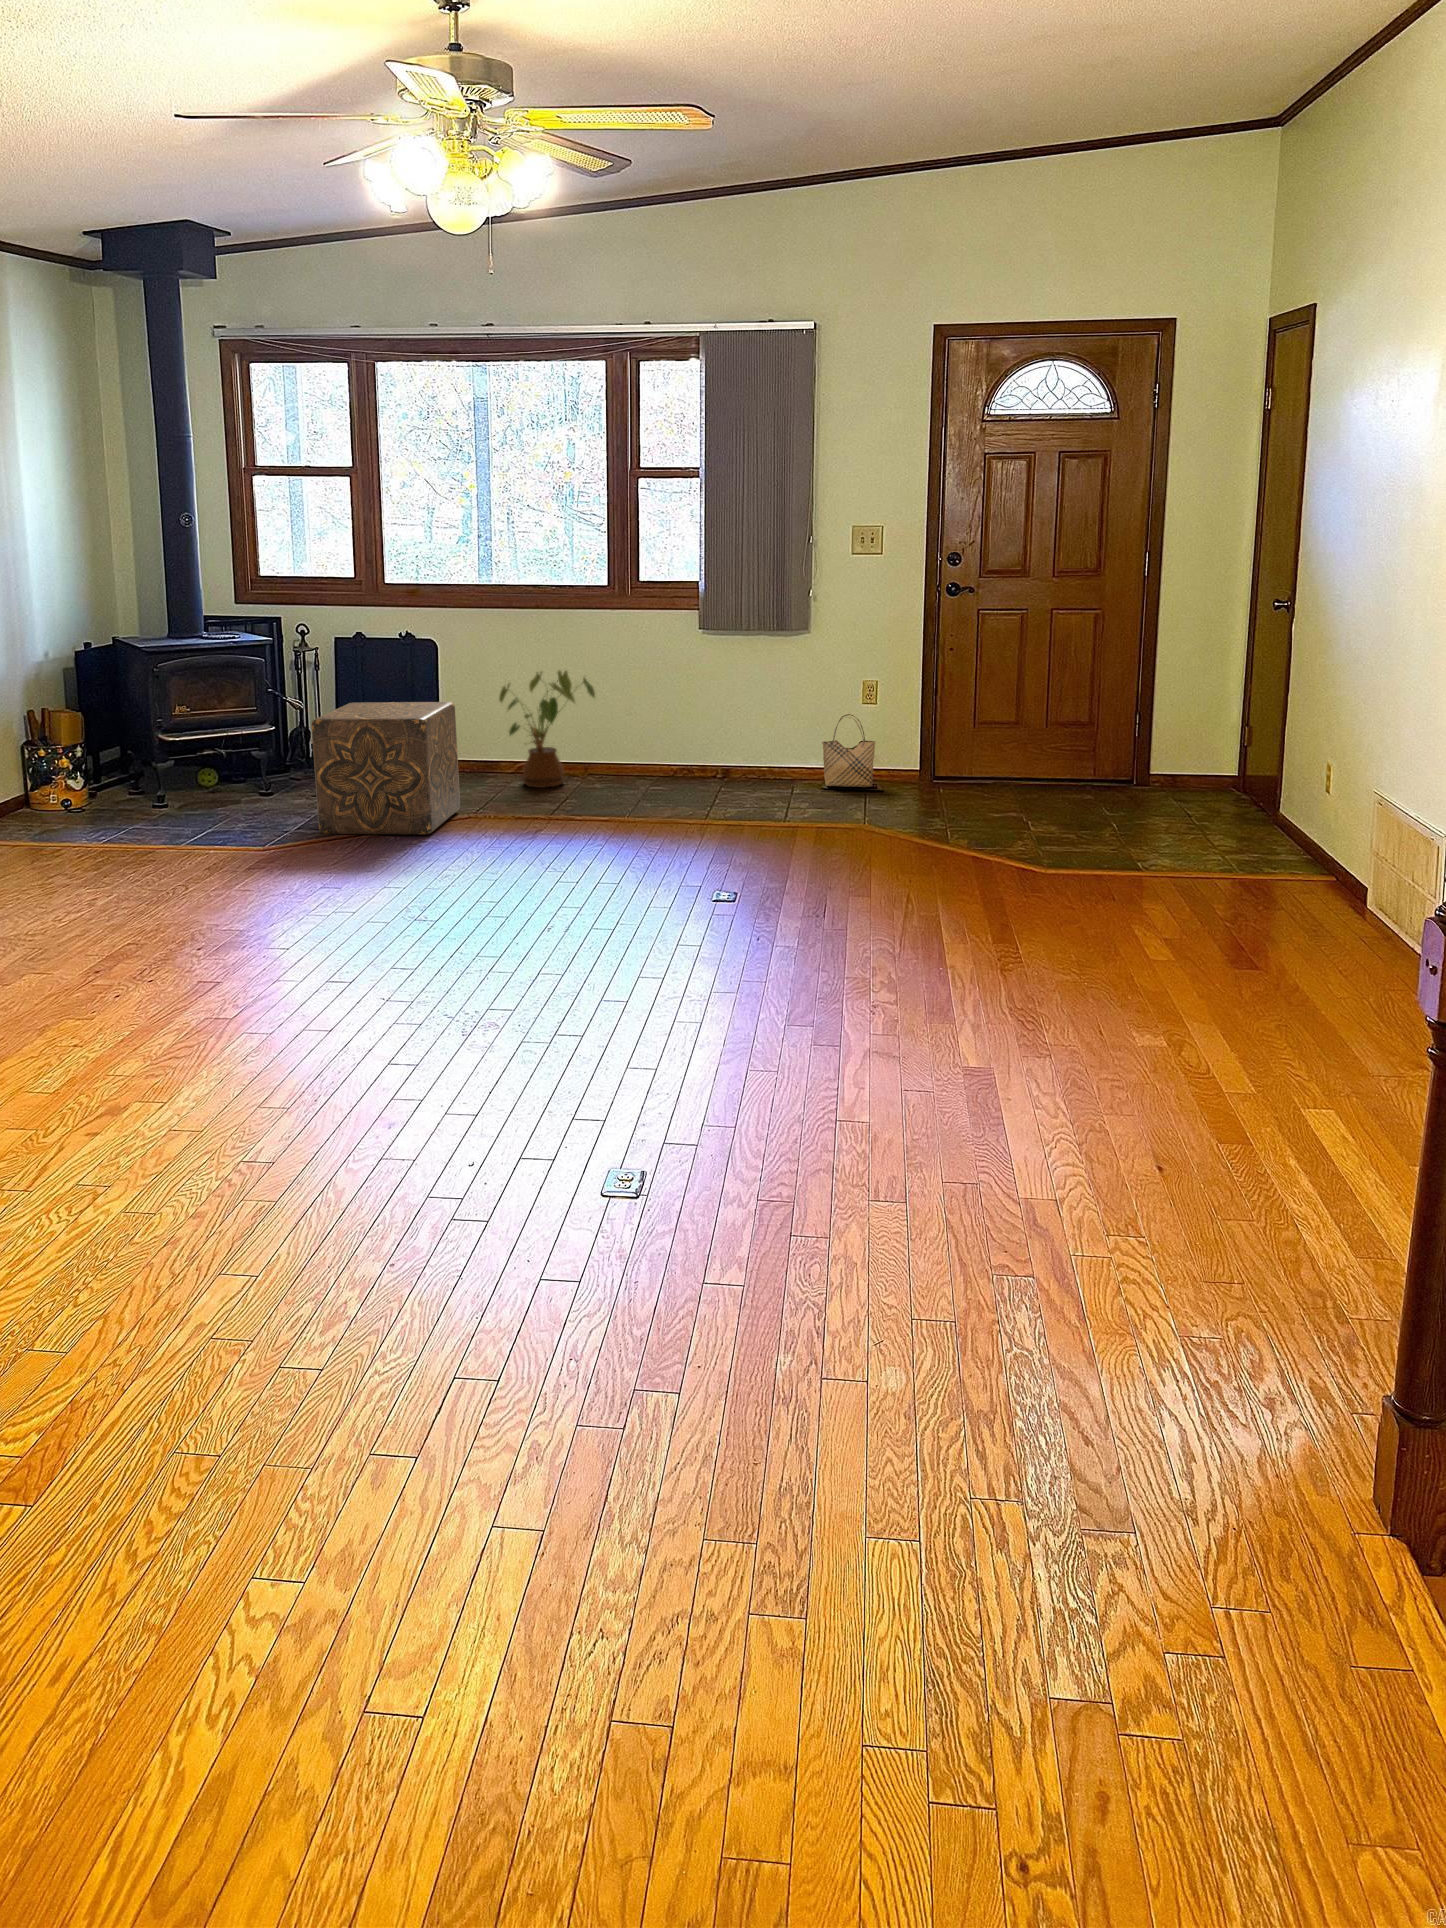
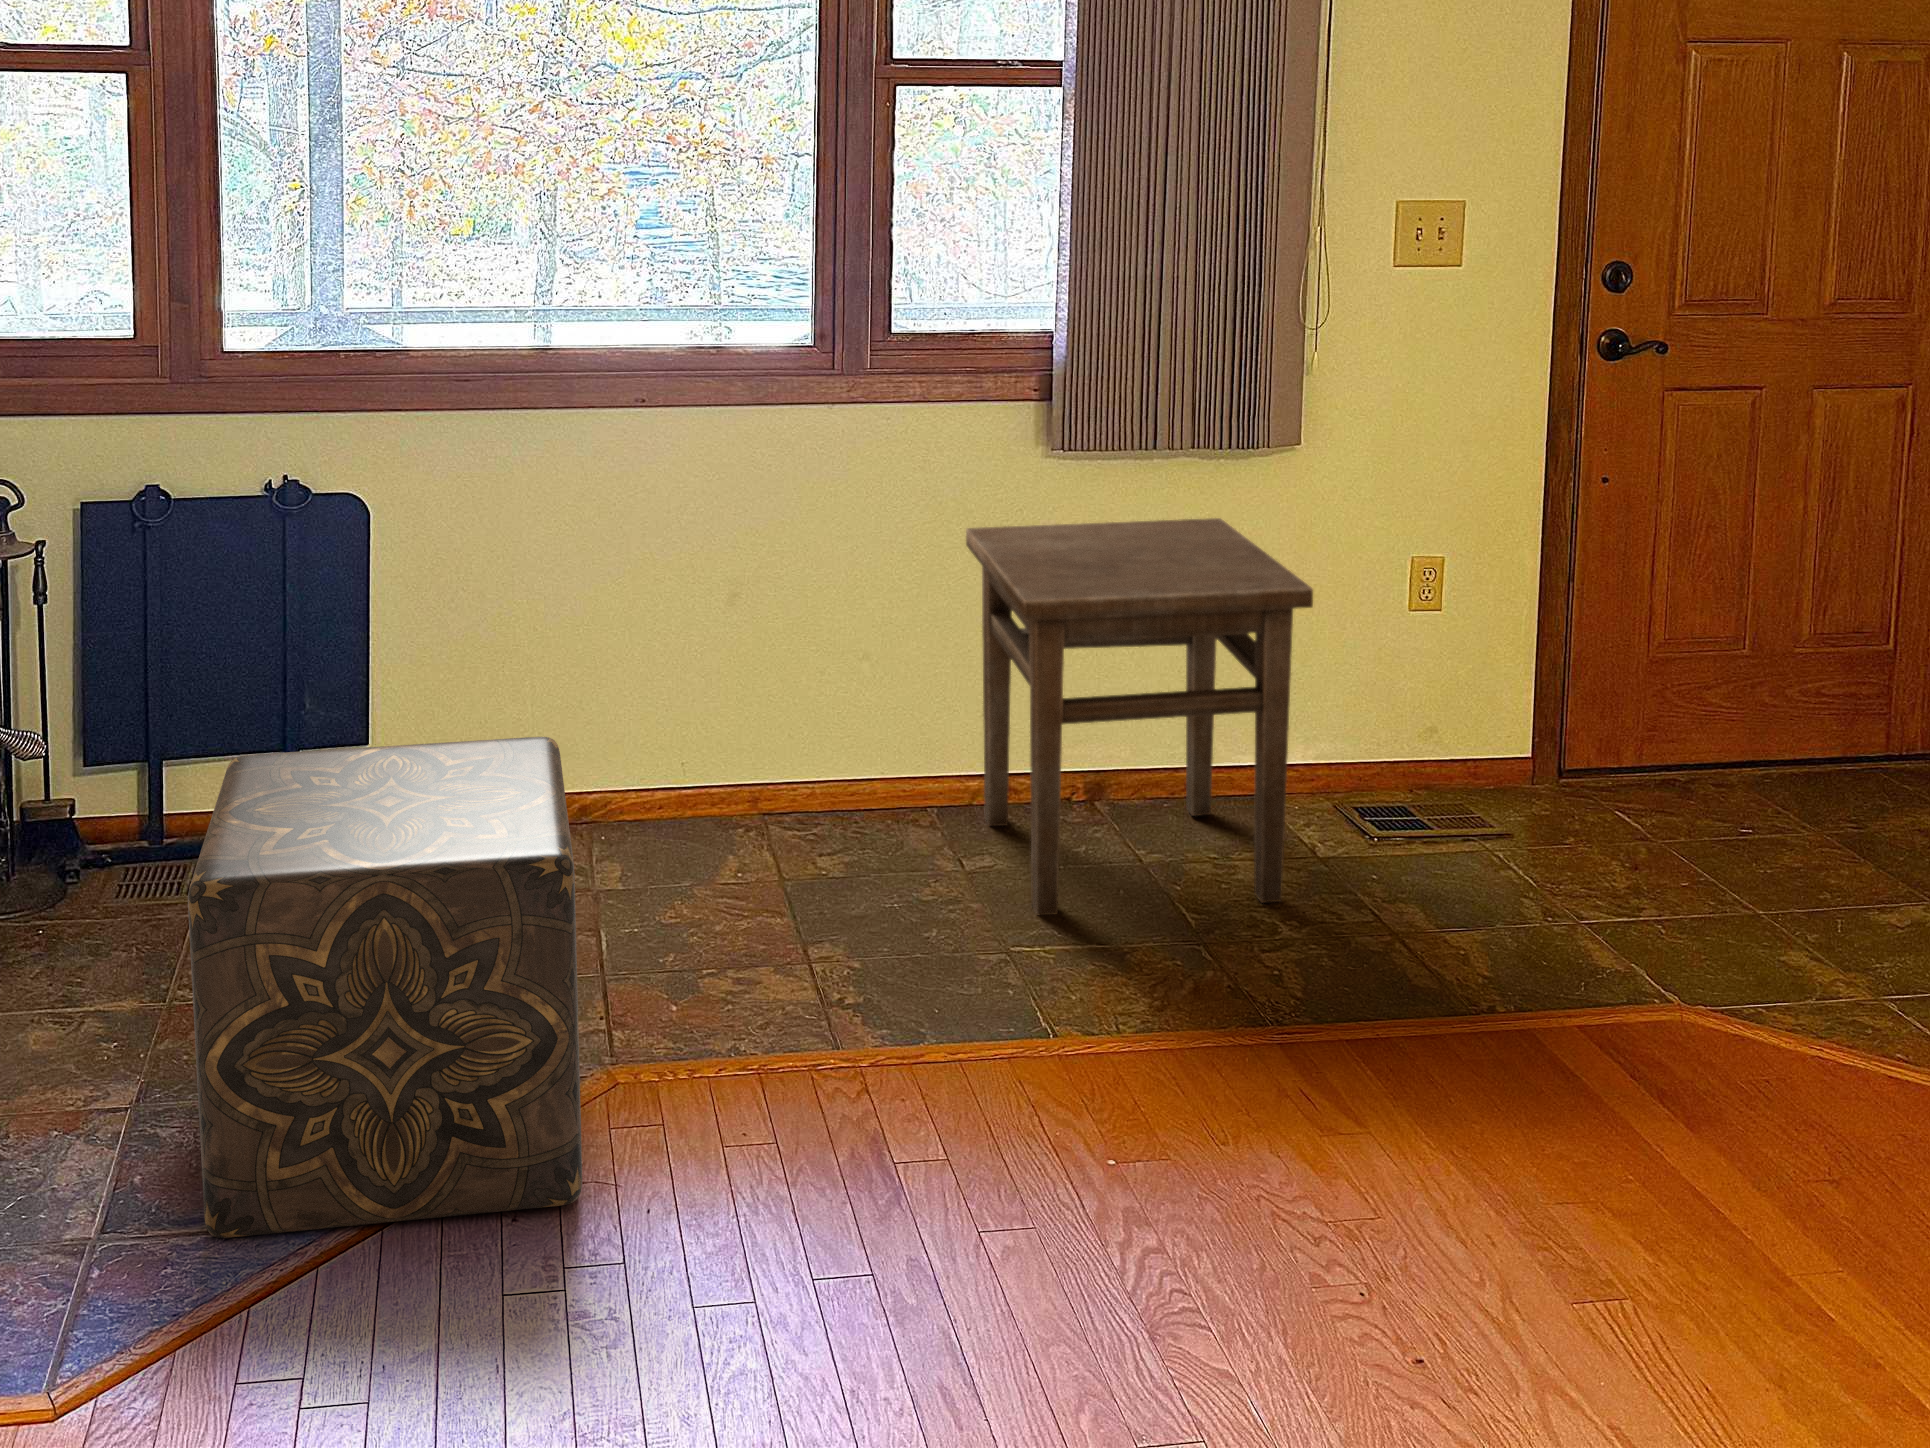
side table: none [649,659,775,801] -> present [966,518,1313,915]
house plant: present [499,671,595,788] -> none [570,567,813,888]
woven basket: present [822,714,875,787] -> none [1340,639,1459,817]

